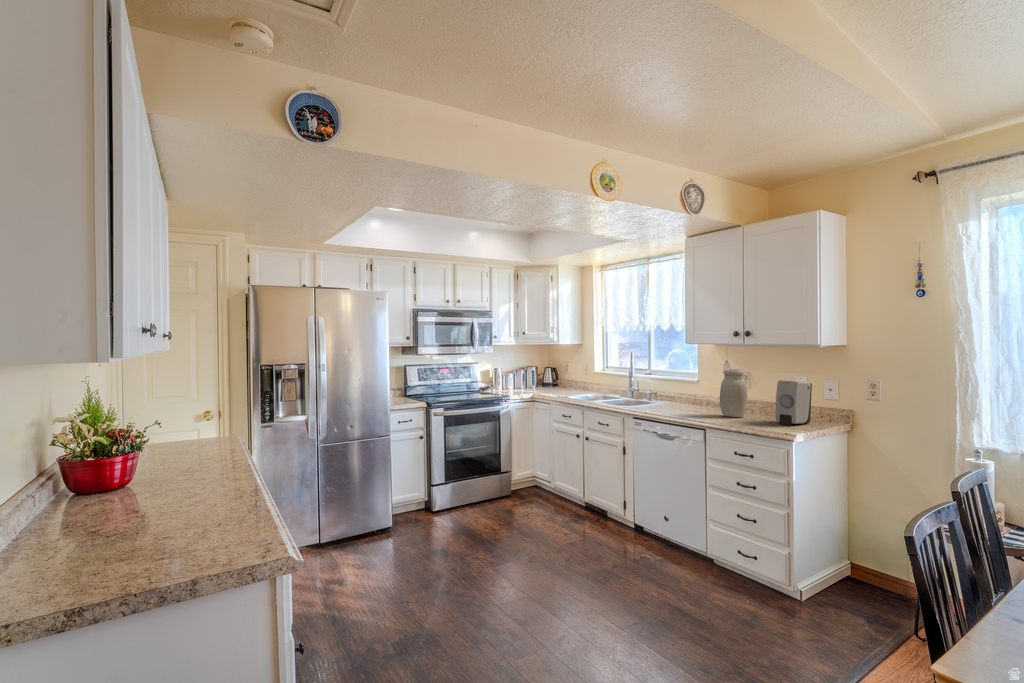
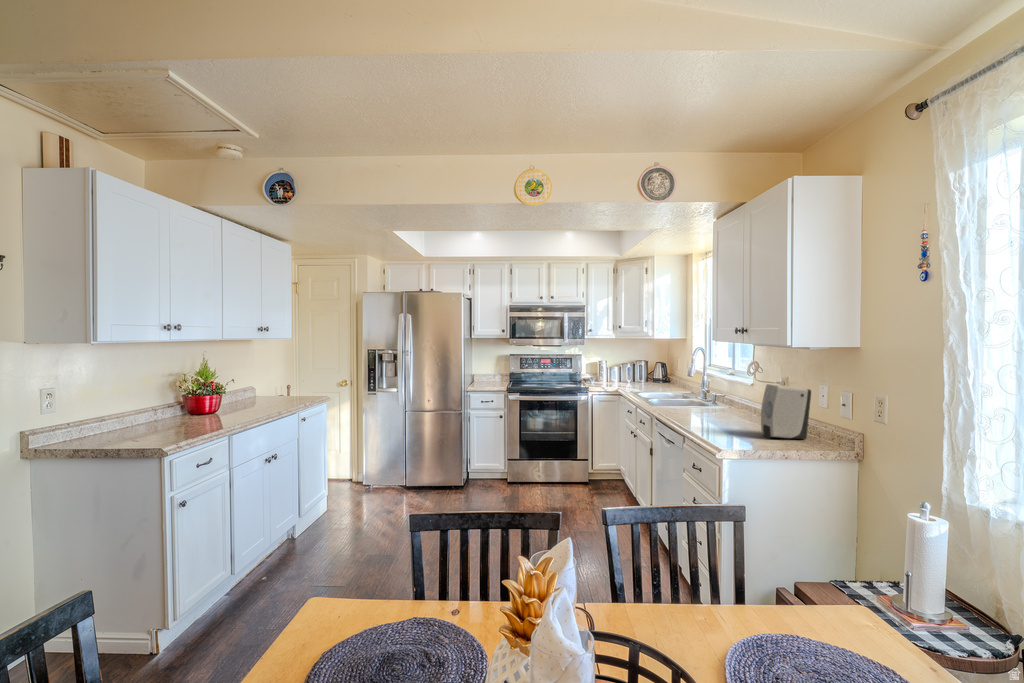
jar: present [720,369,747,417] -> none [725,369,757,425]

